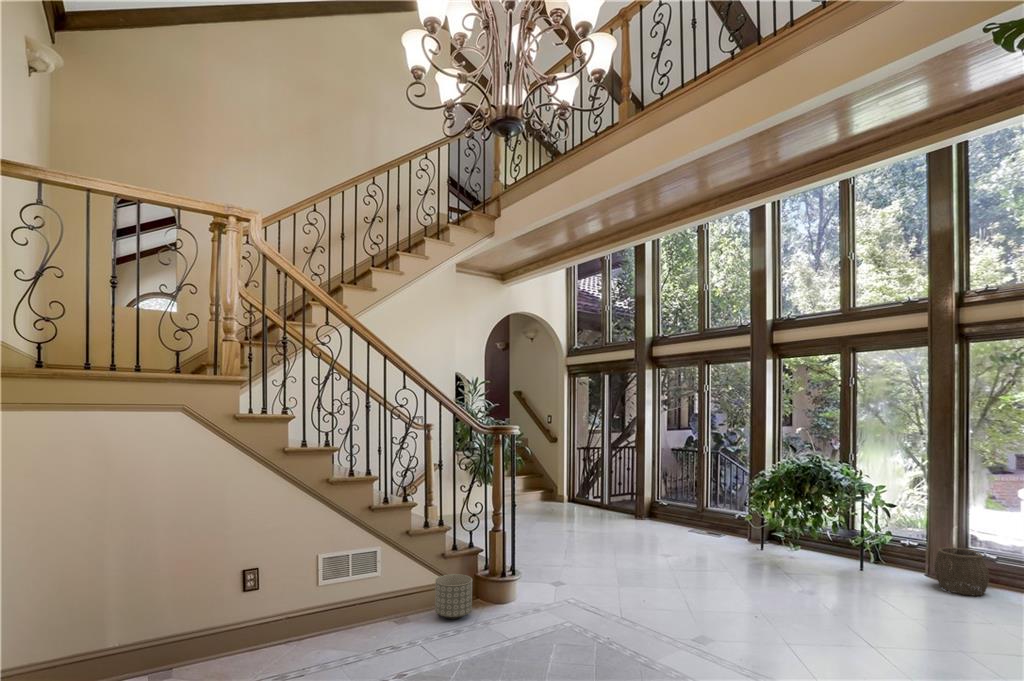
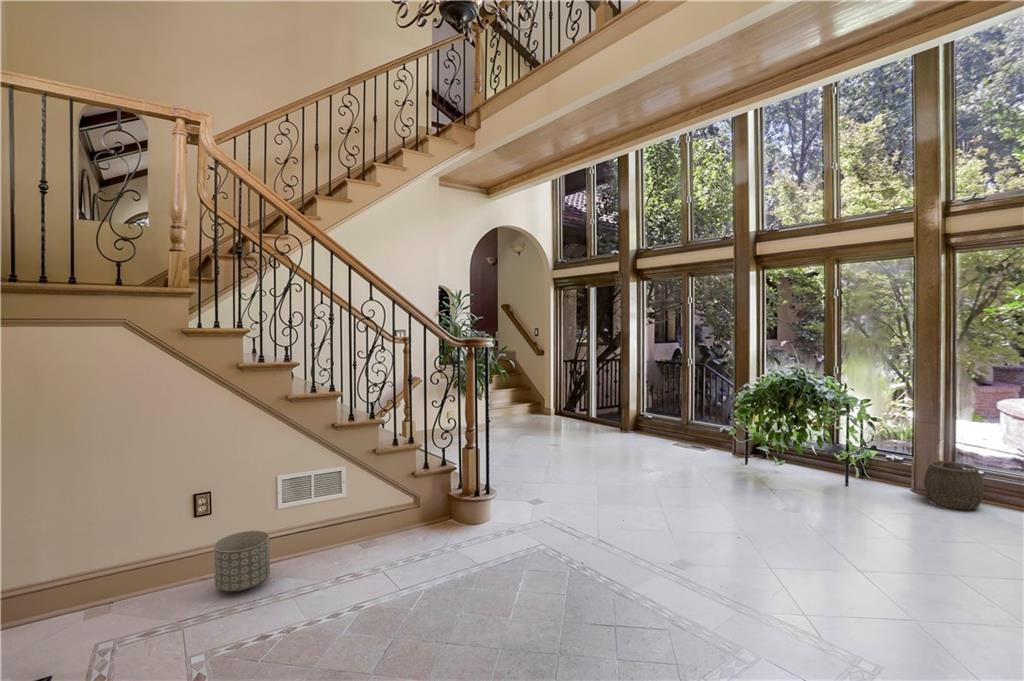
planter: present [435,574,472,619] -> present [214,531,270,592]

